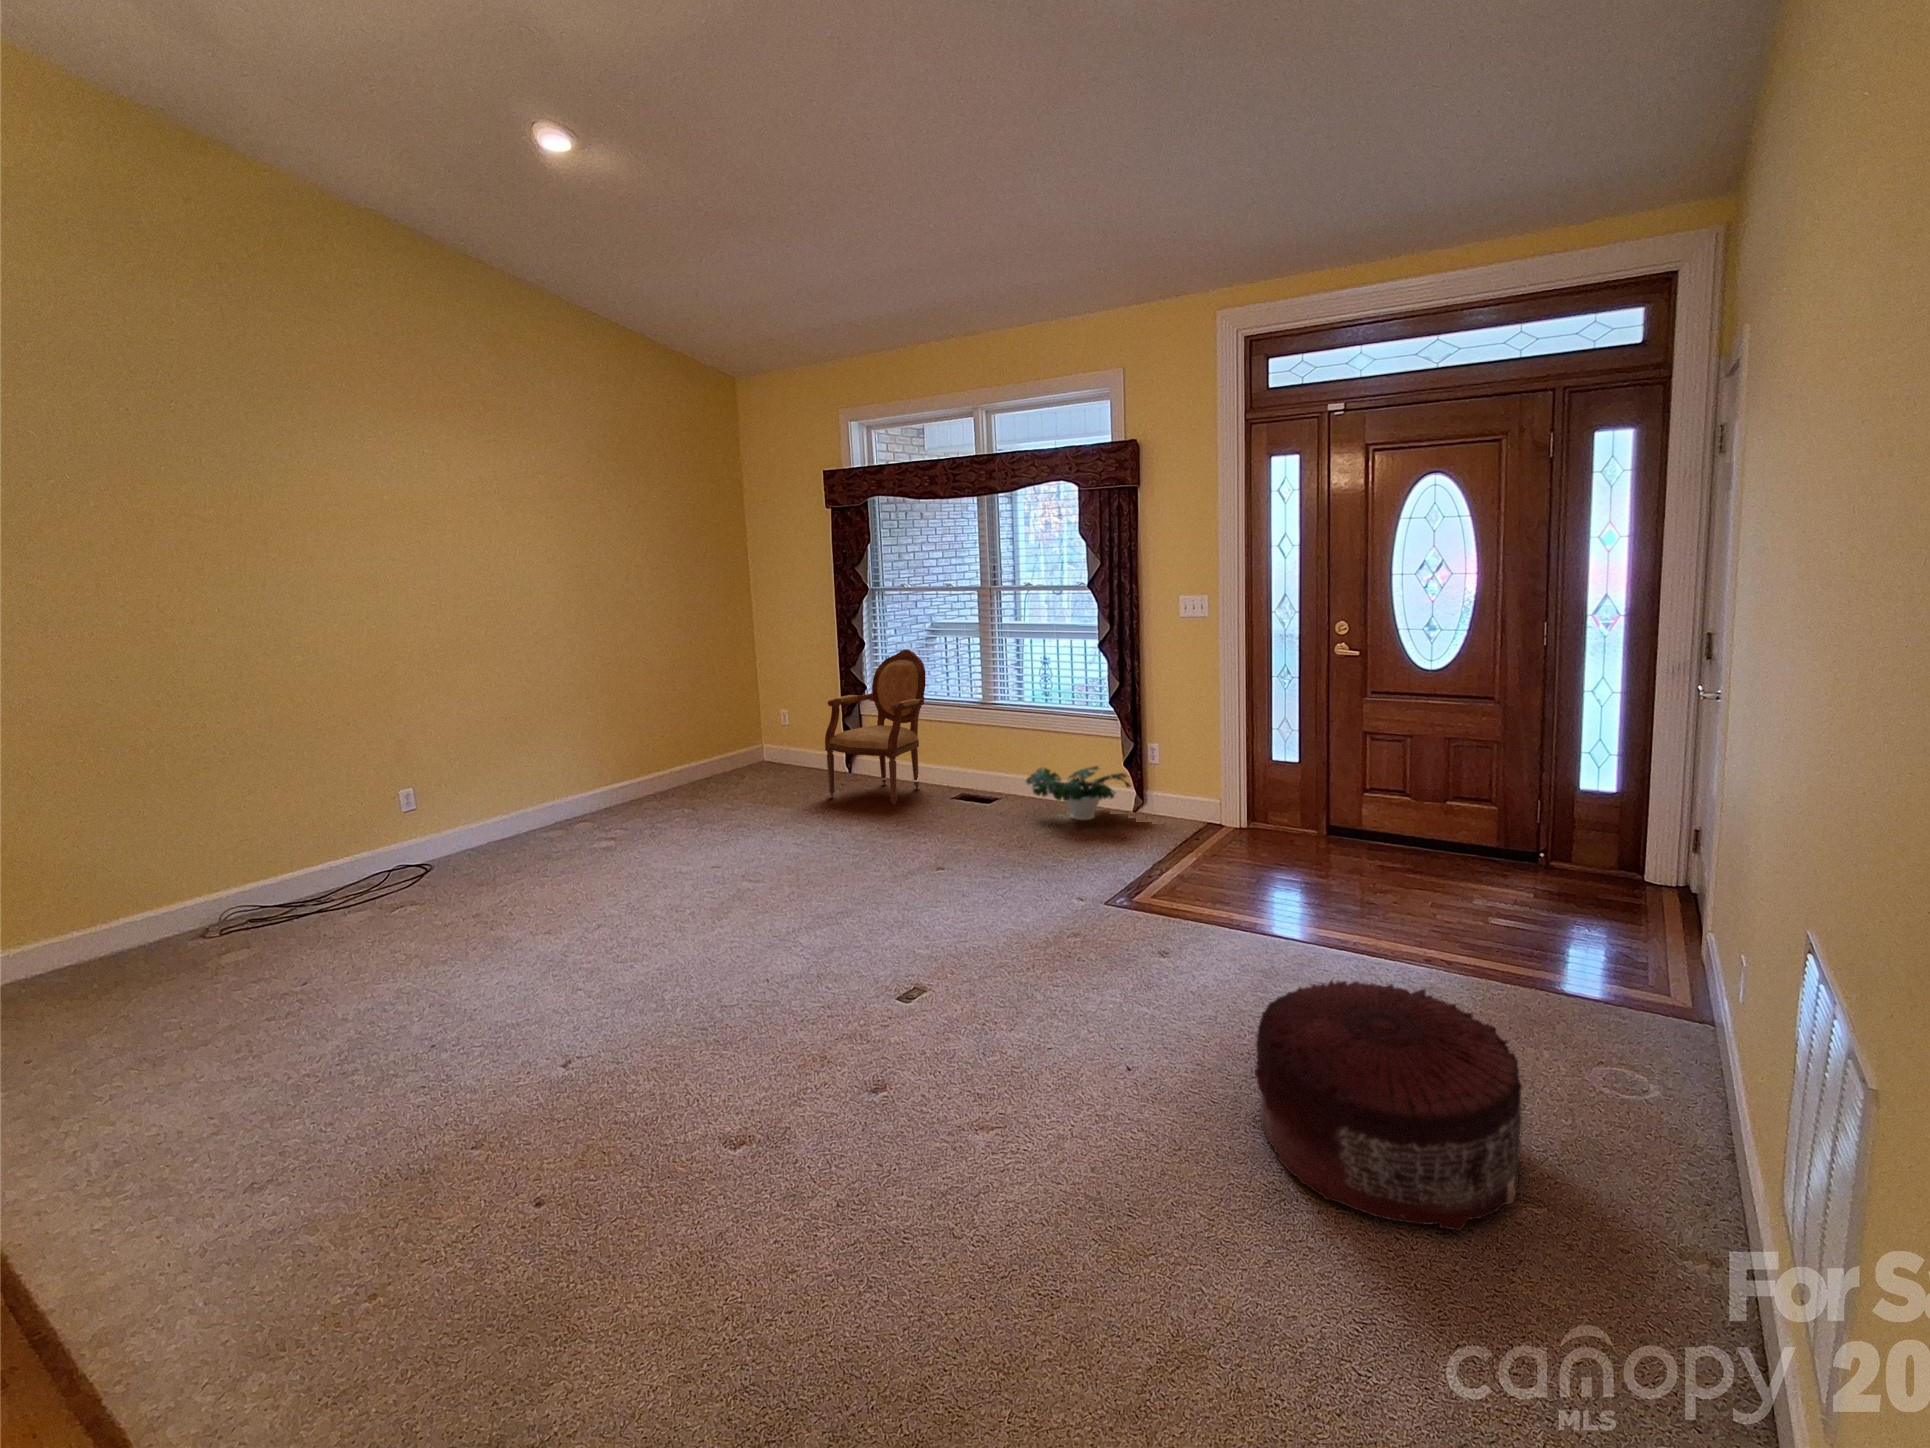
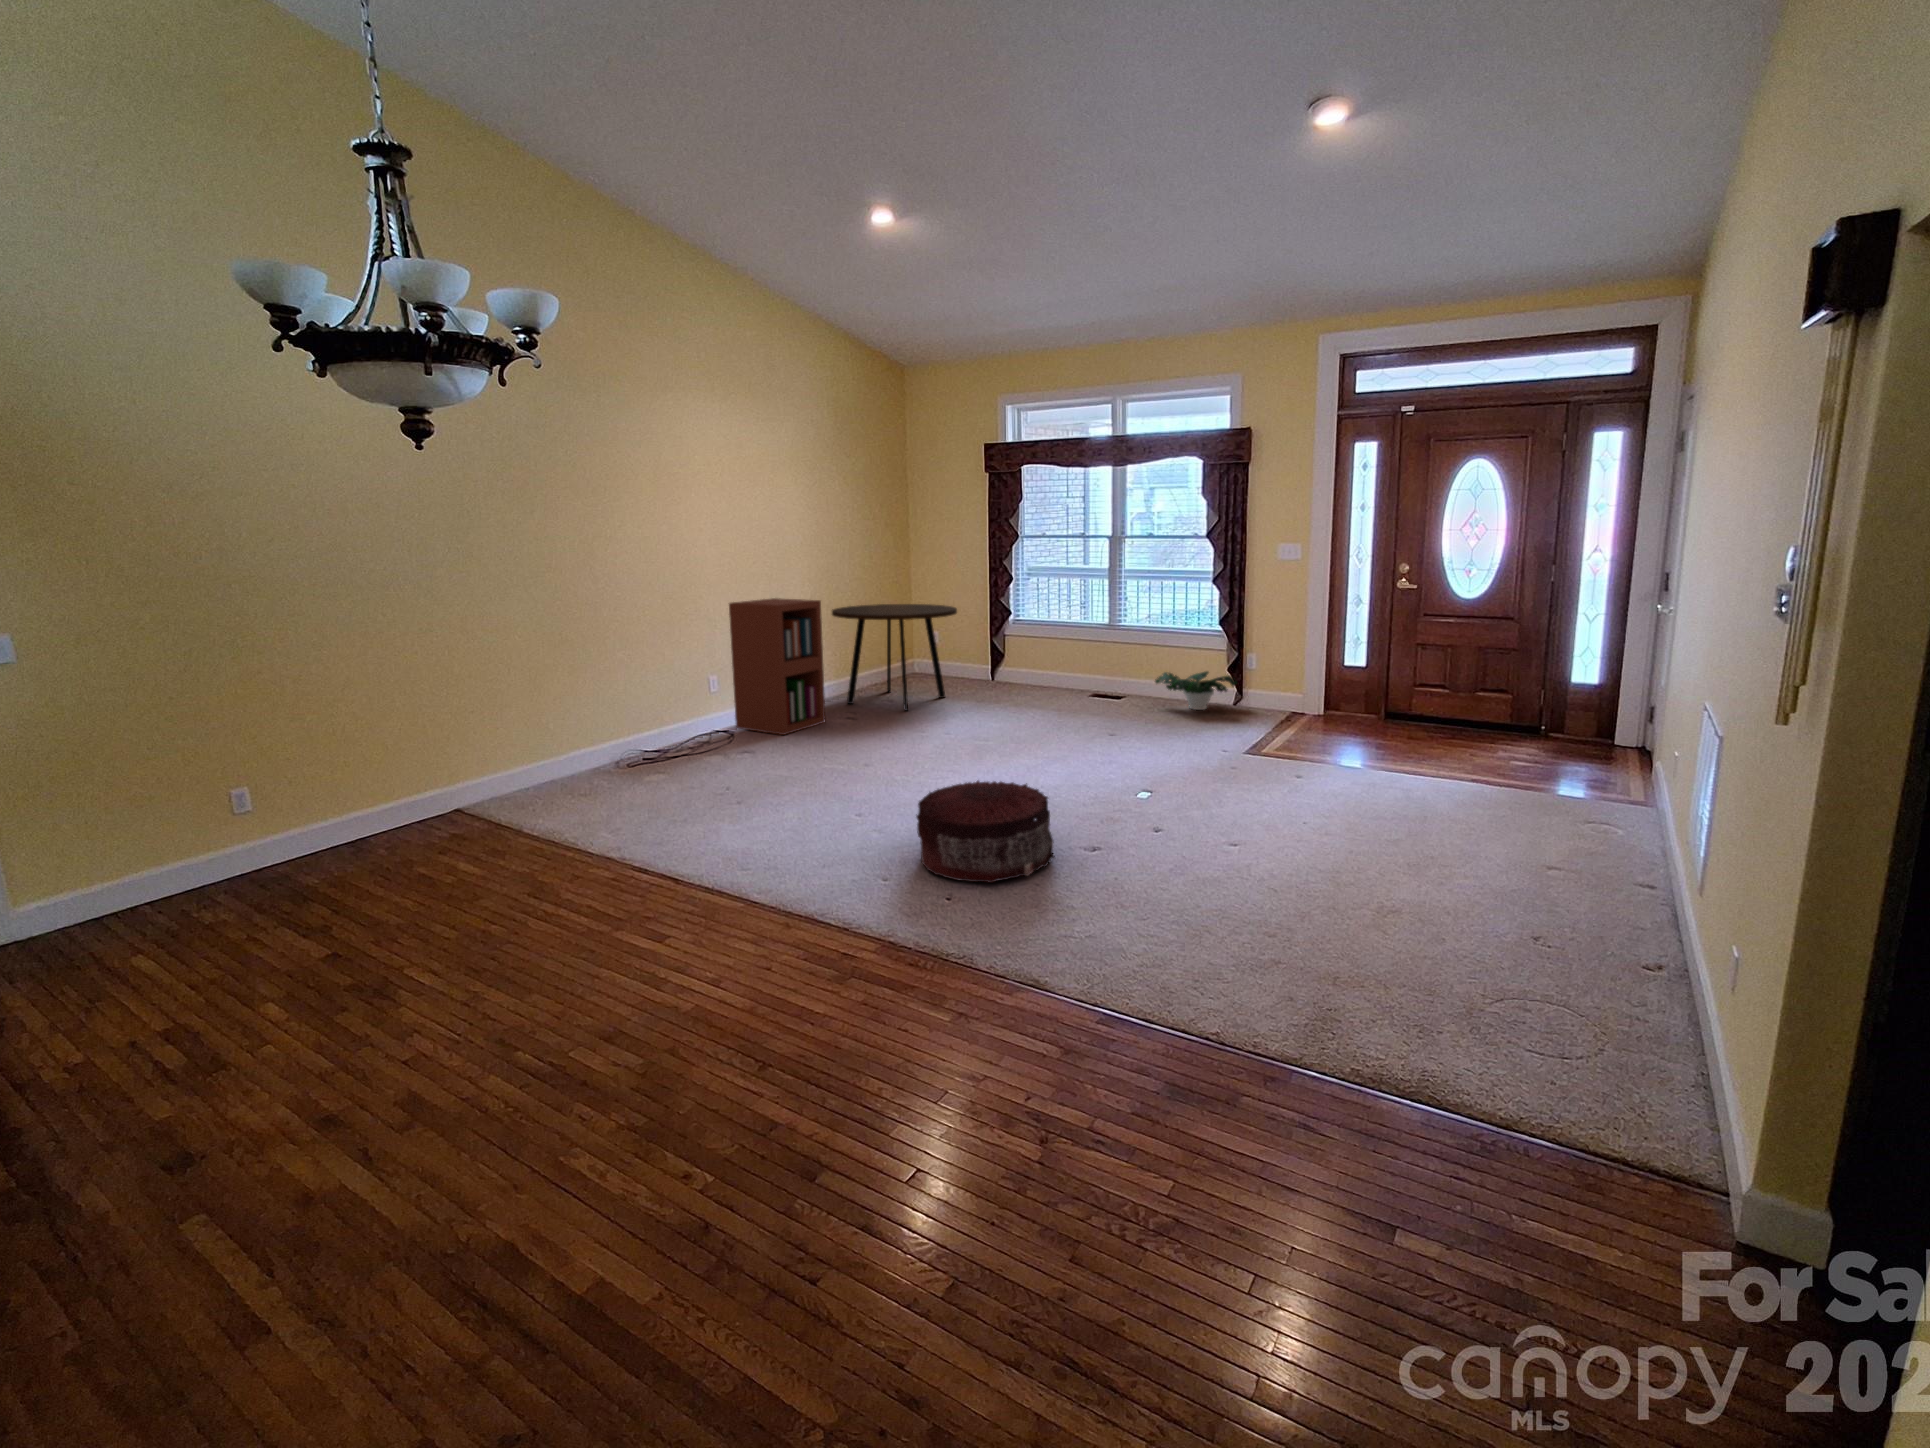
armchair: present [825,650,926,805] -> none [993,584,1067,700]
bookshelf: none [396,675,555,875] -> present [729,598,825,735]
dining table: none [591,677,772,826] -> present [832,604,957,711]
pouf: present [1255,981,1523,1231] -> present [916,781,1054,883]

